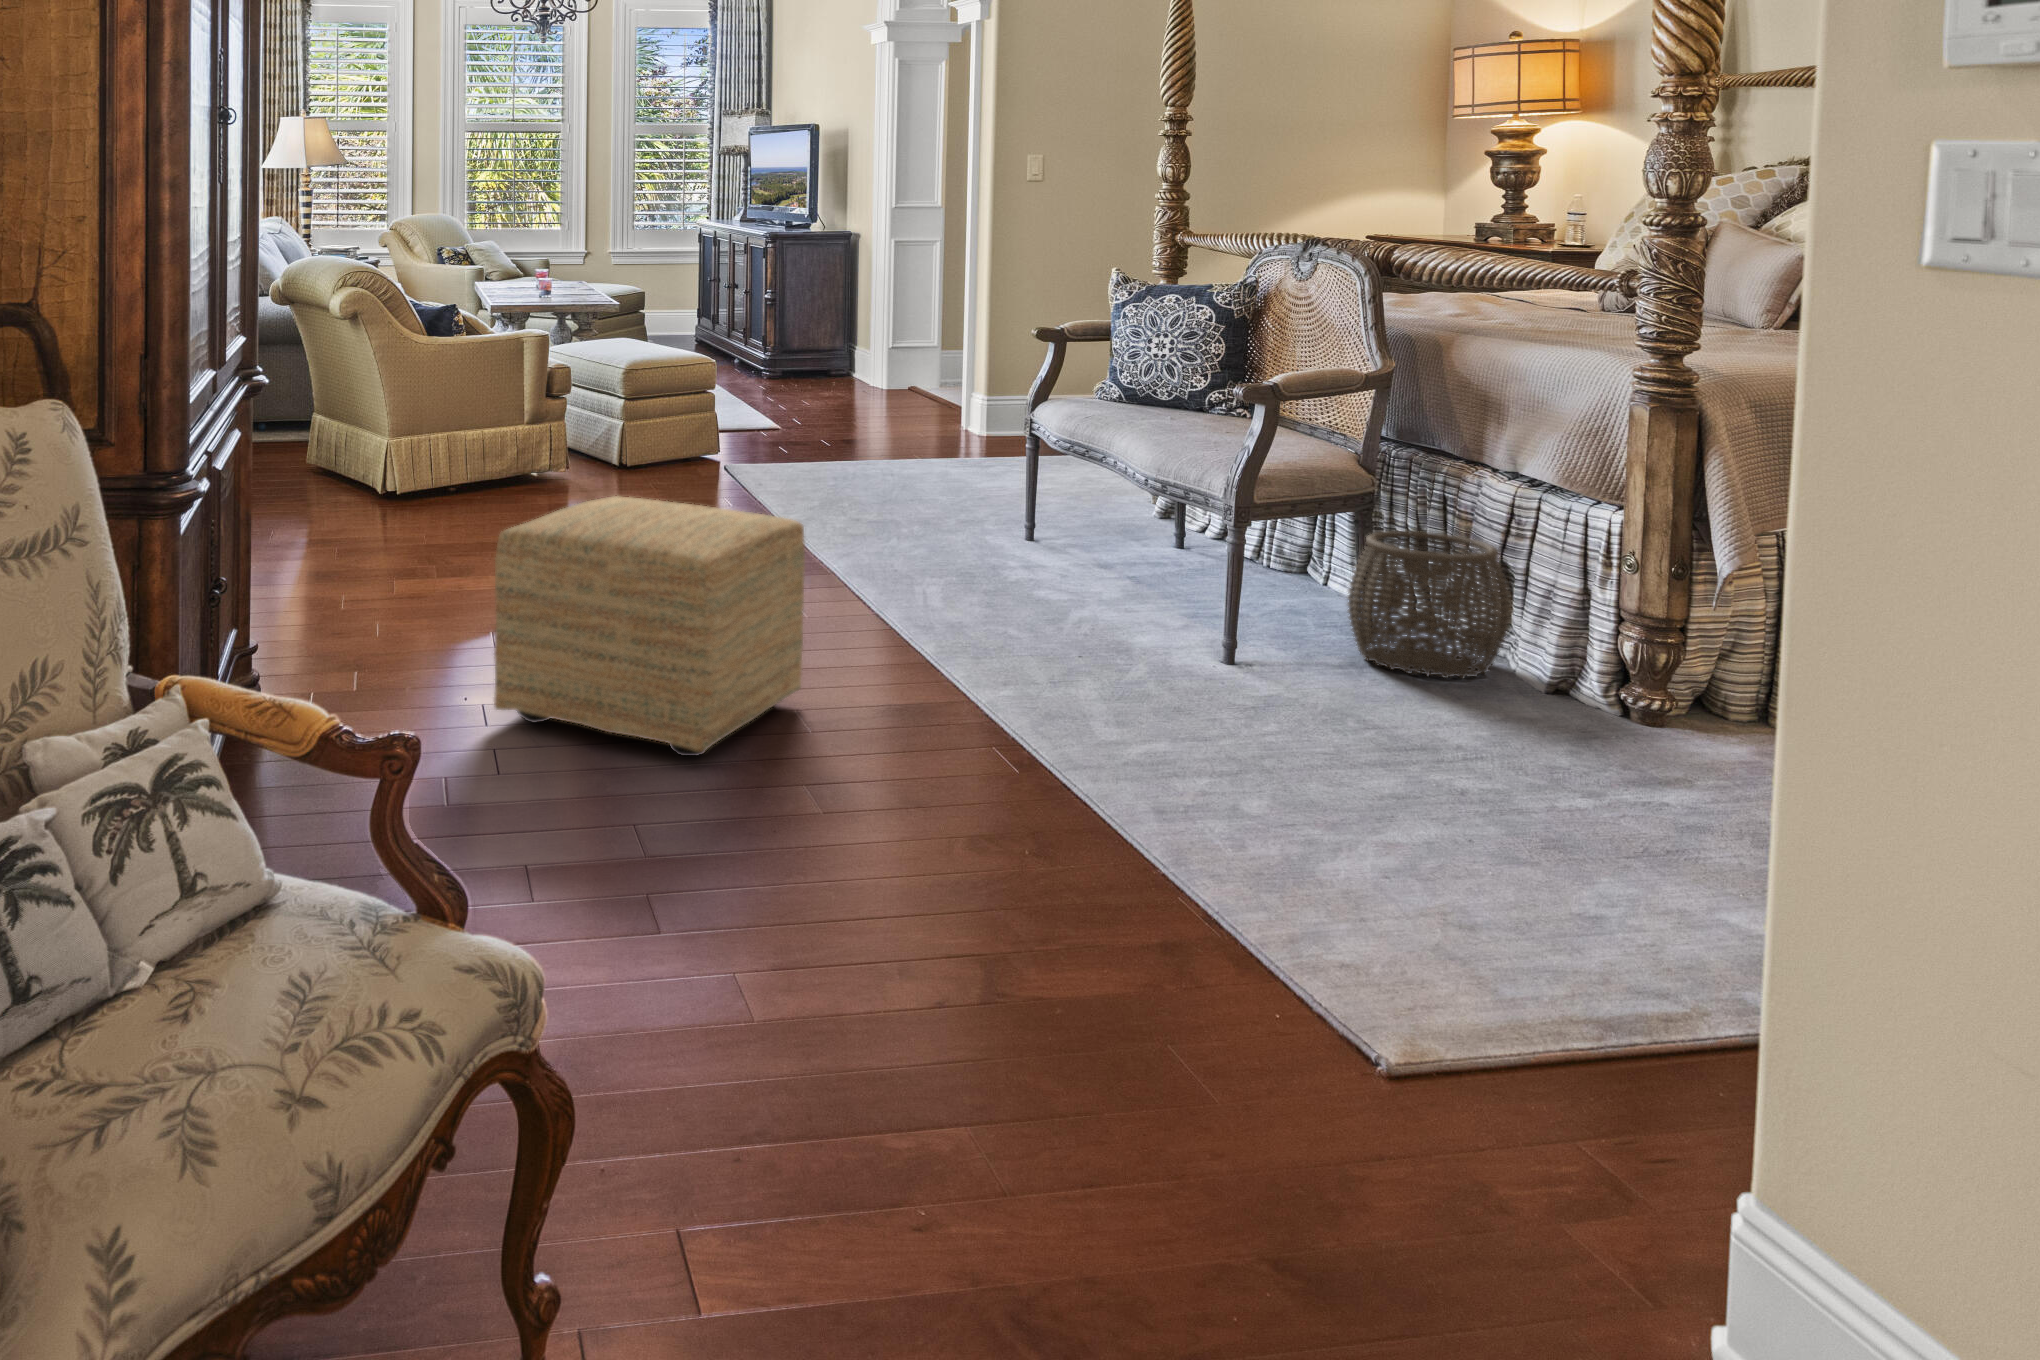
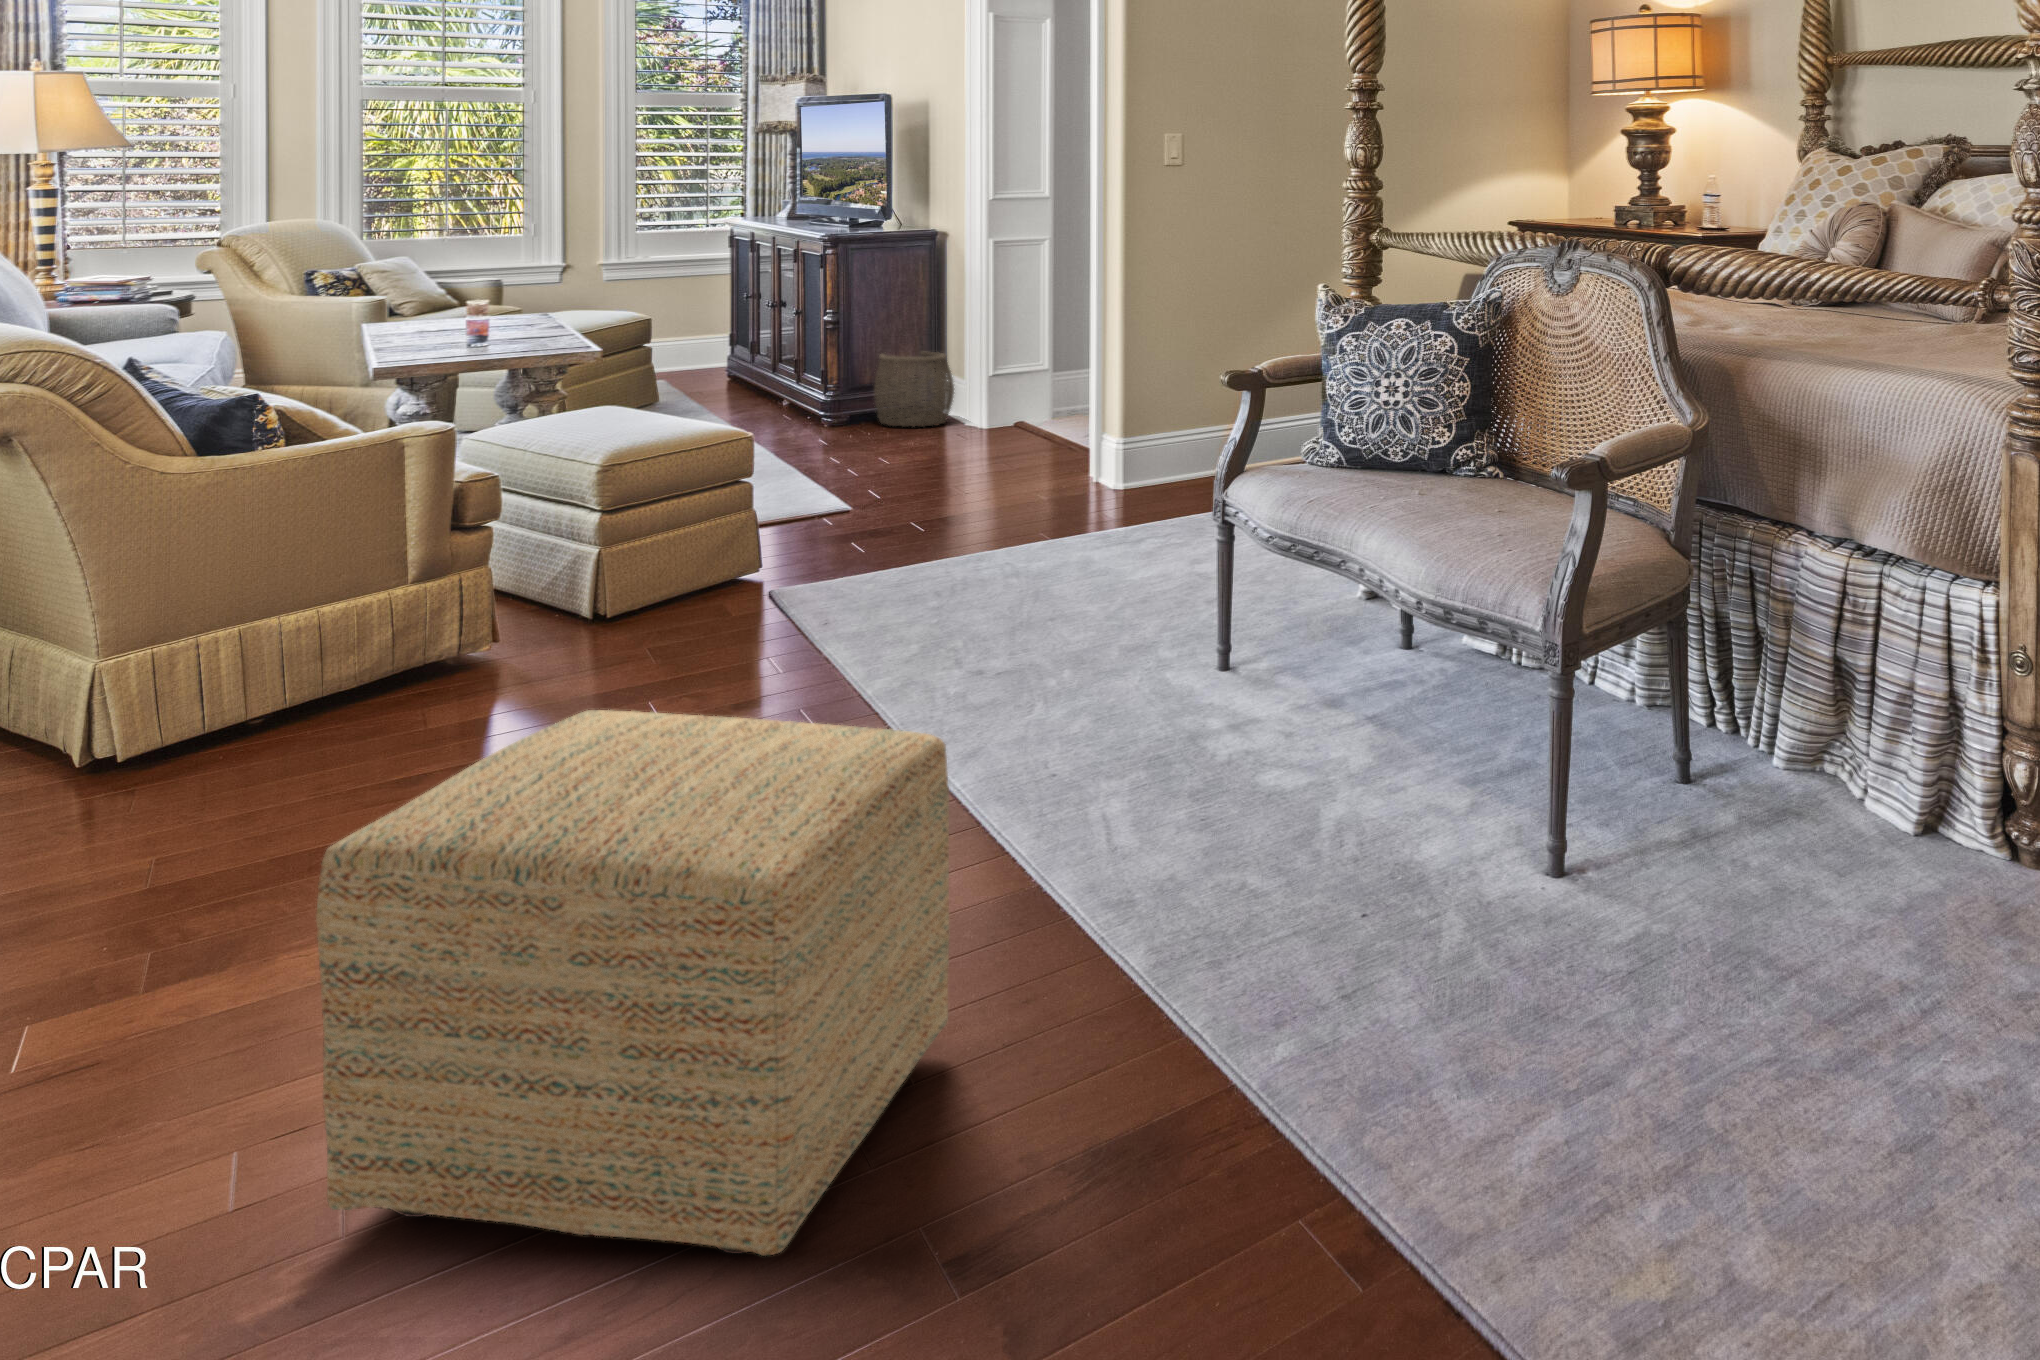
woven basket: present [1347,531,1511,678] -> present [875,351,954,427]

